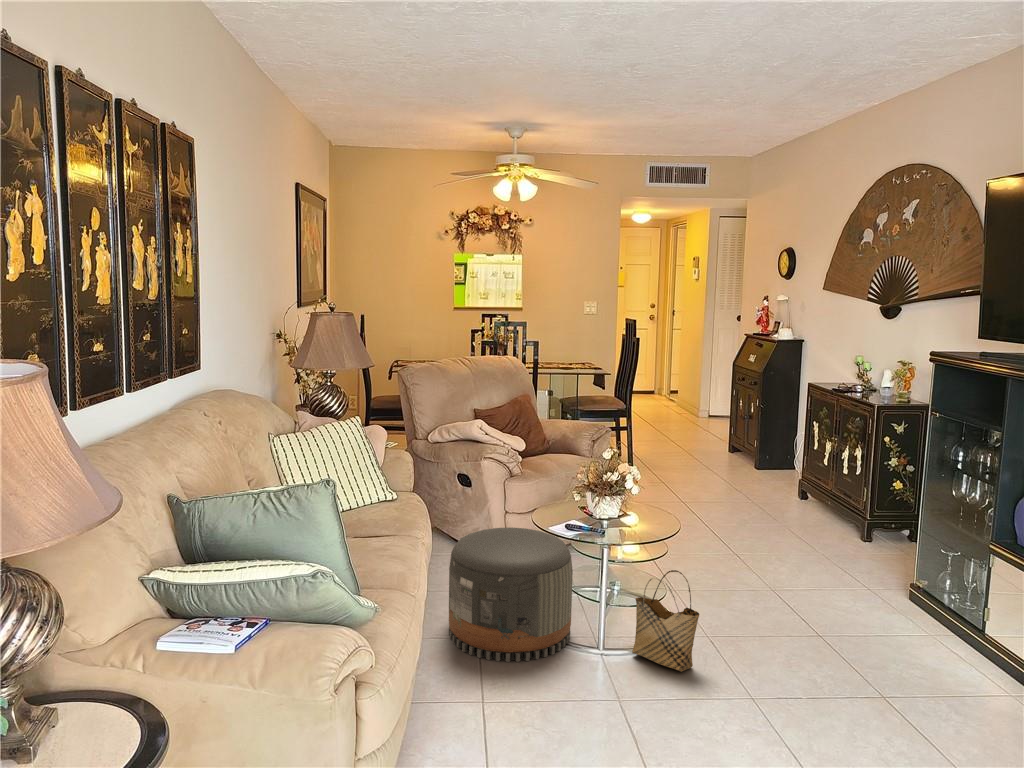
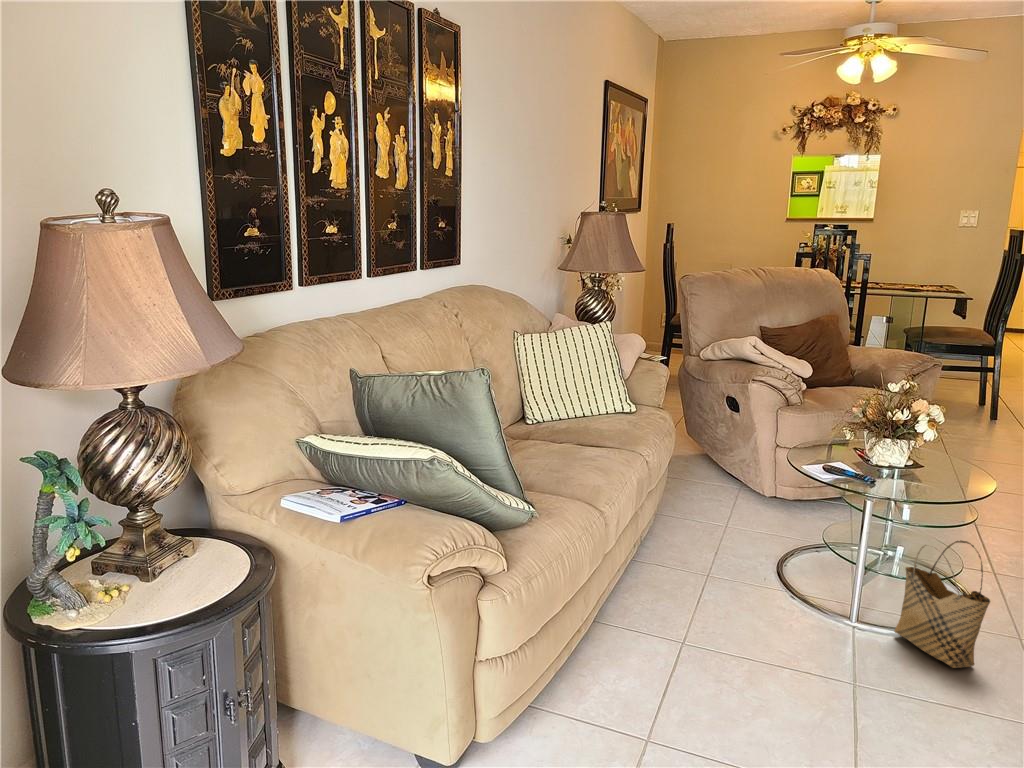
pouf: present [449,527,573,662] -> none [678,460,831,614]

